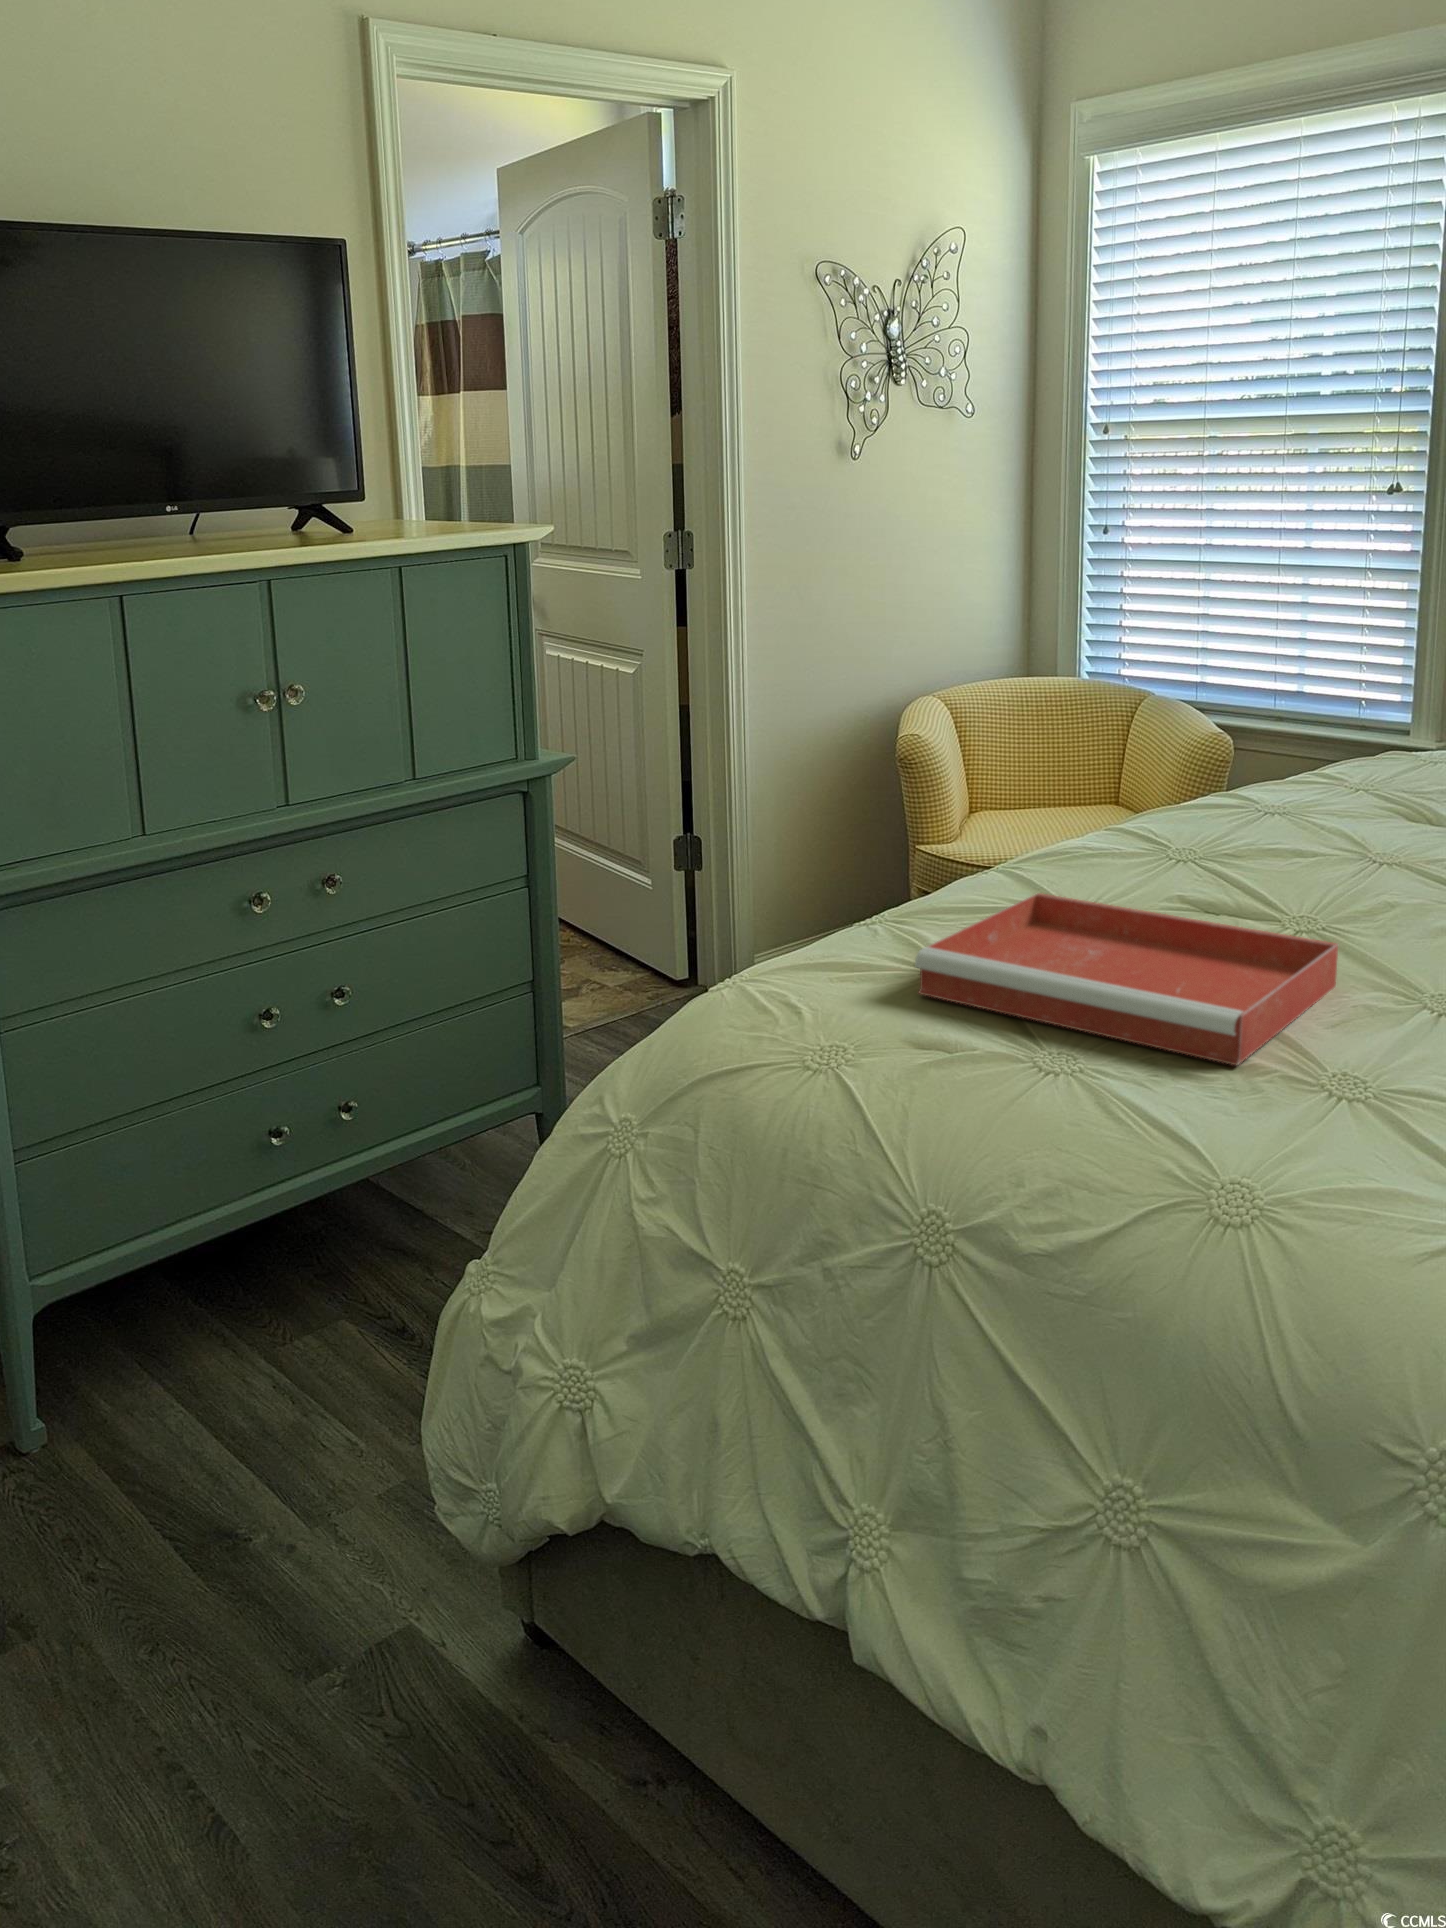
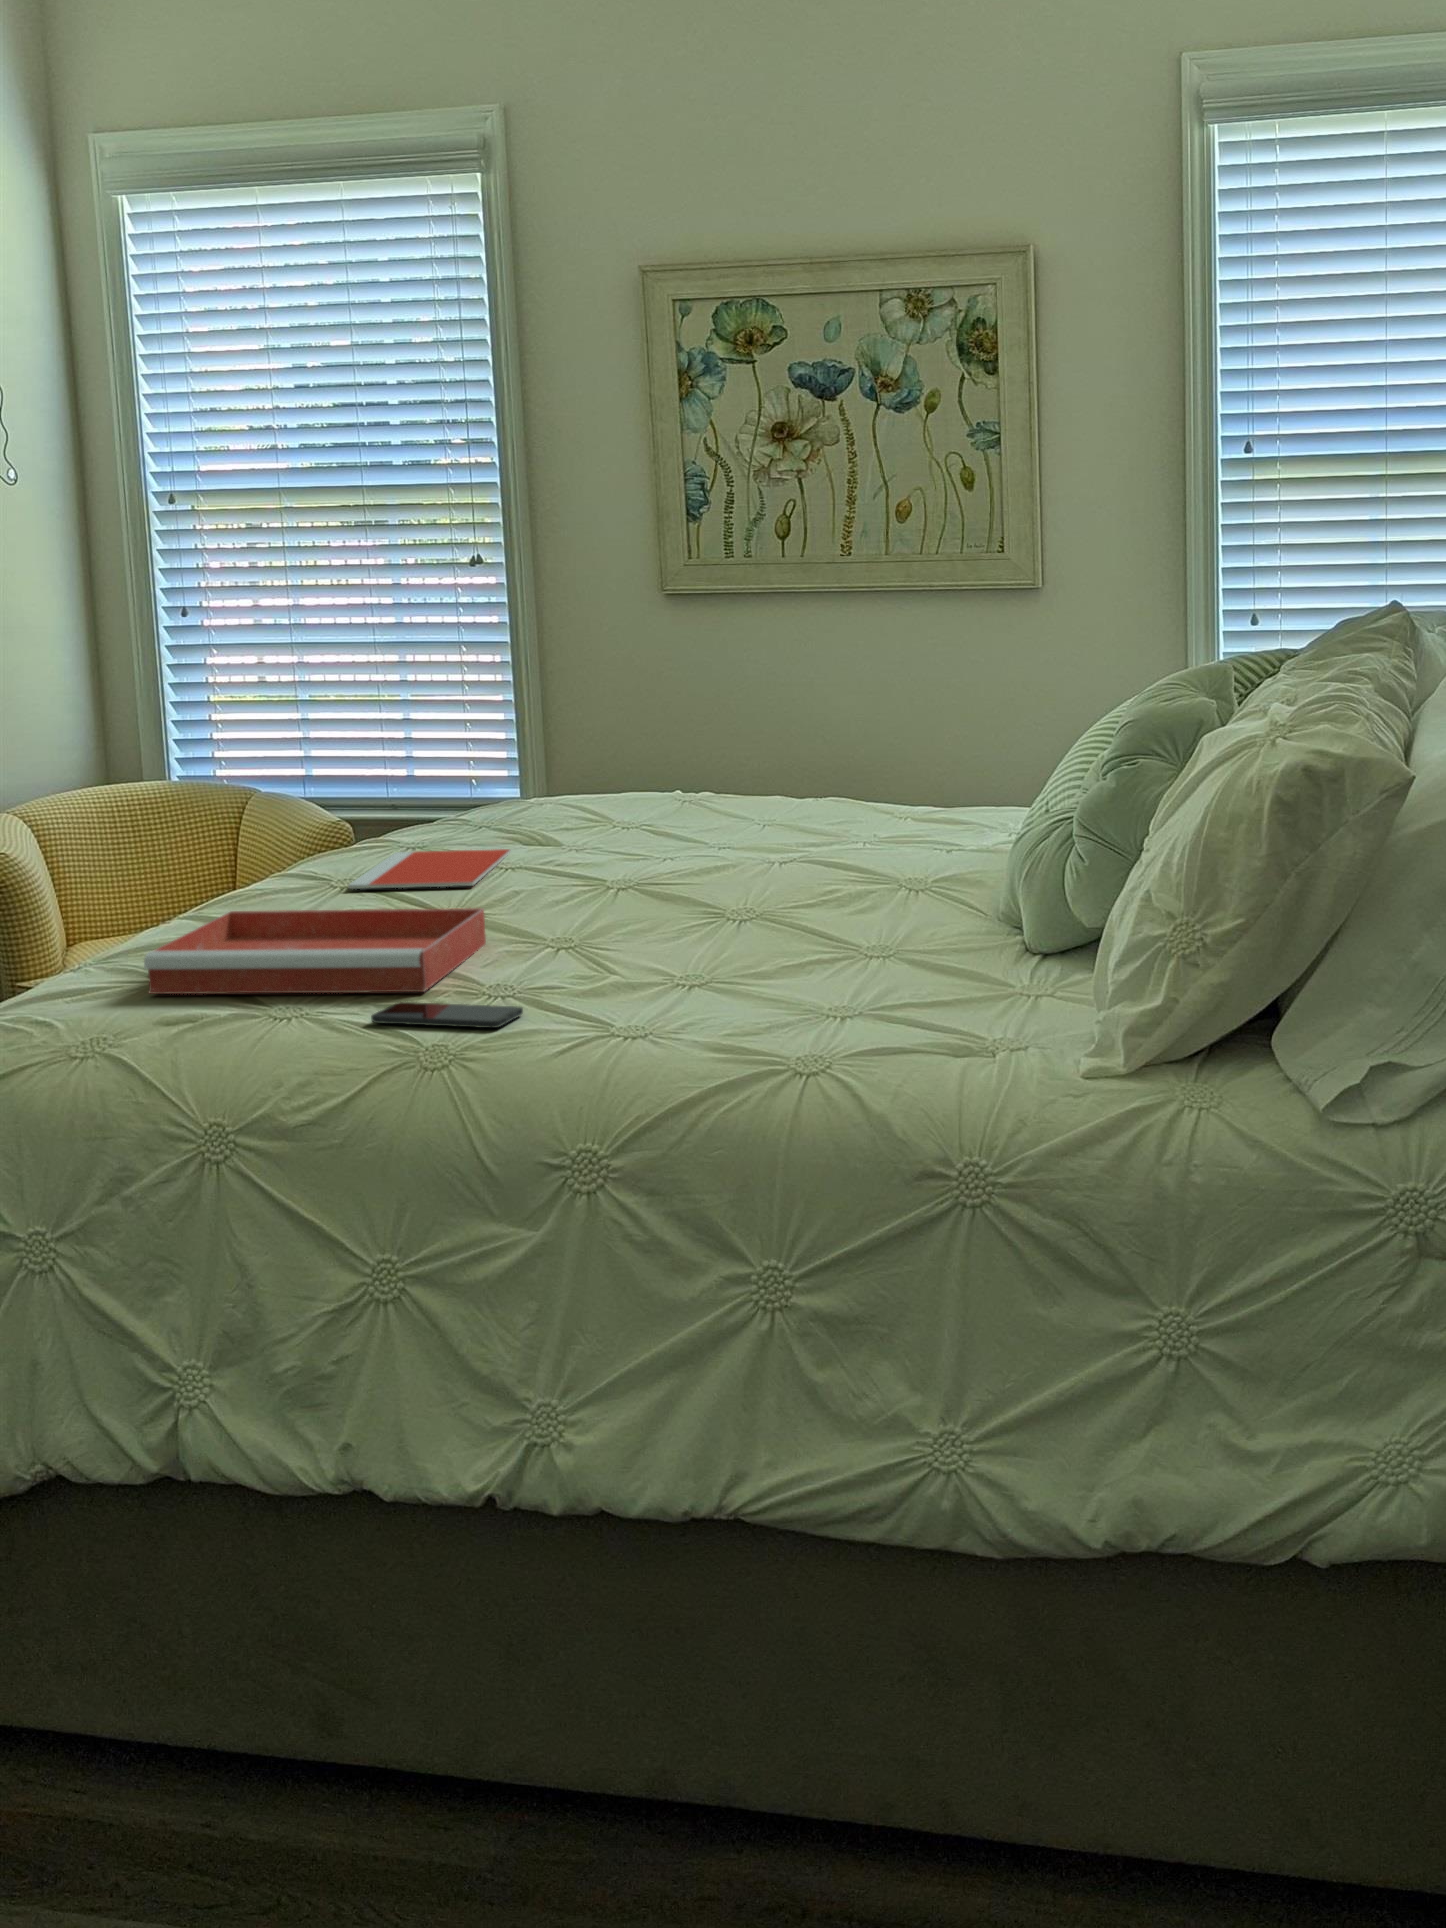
notebook: none [1187,815,1391,882] -> present [348,849,511,889]
smartphone: none [1155,1084,1368,1168] -> present [371,1002,523,1028]

